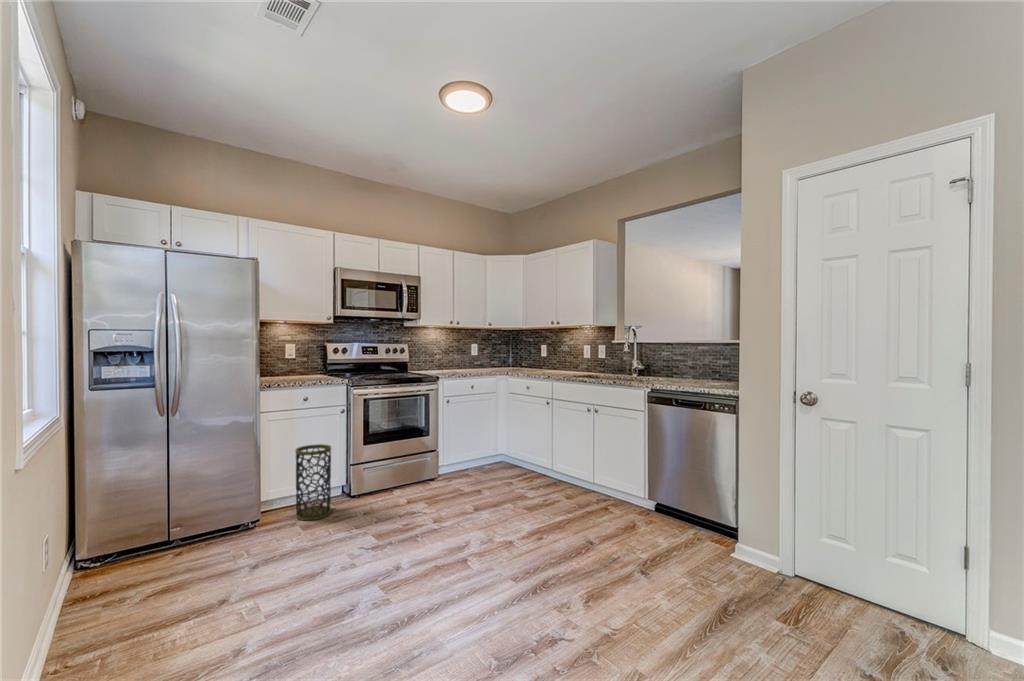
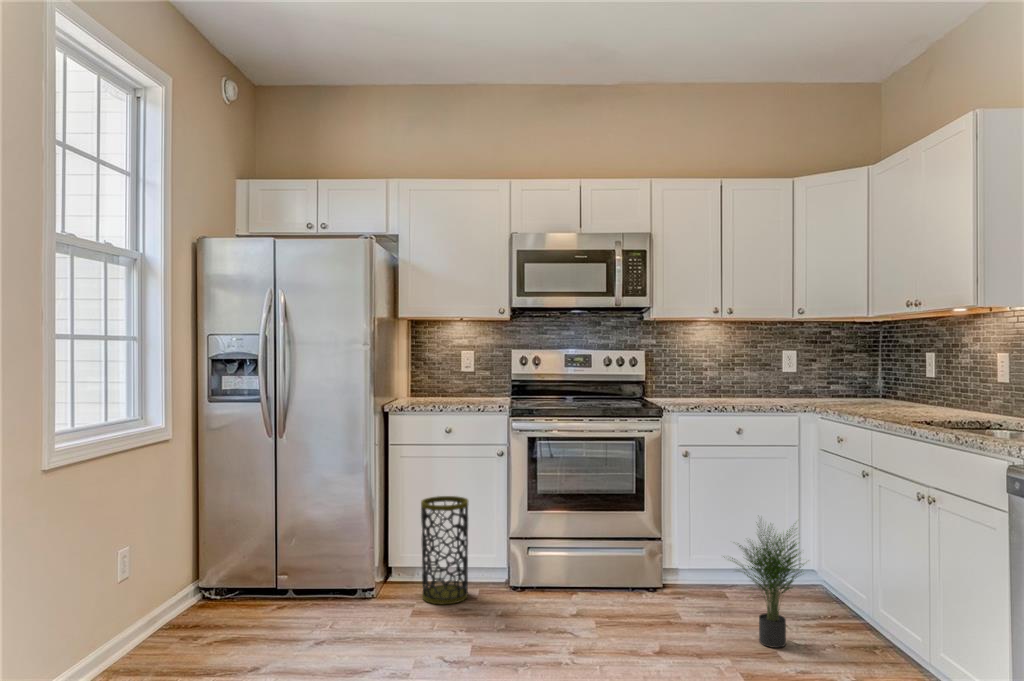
potted plant: none [490,427,536,494] -> present [730,526,803,648]

